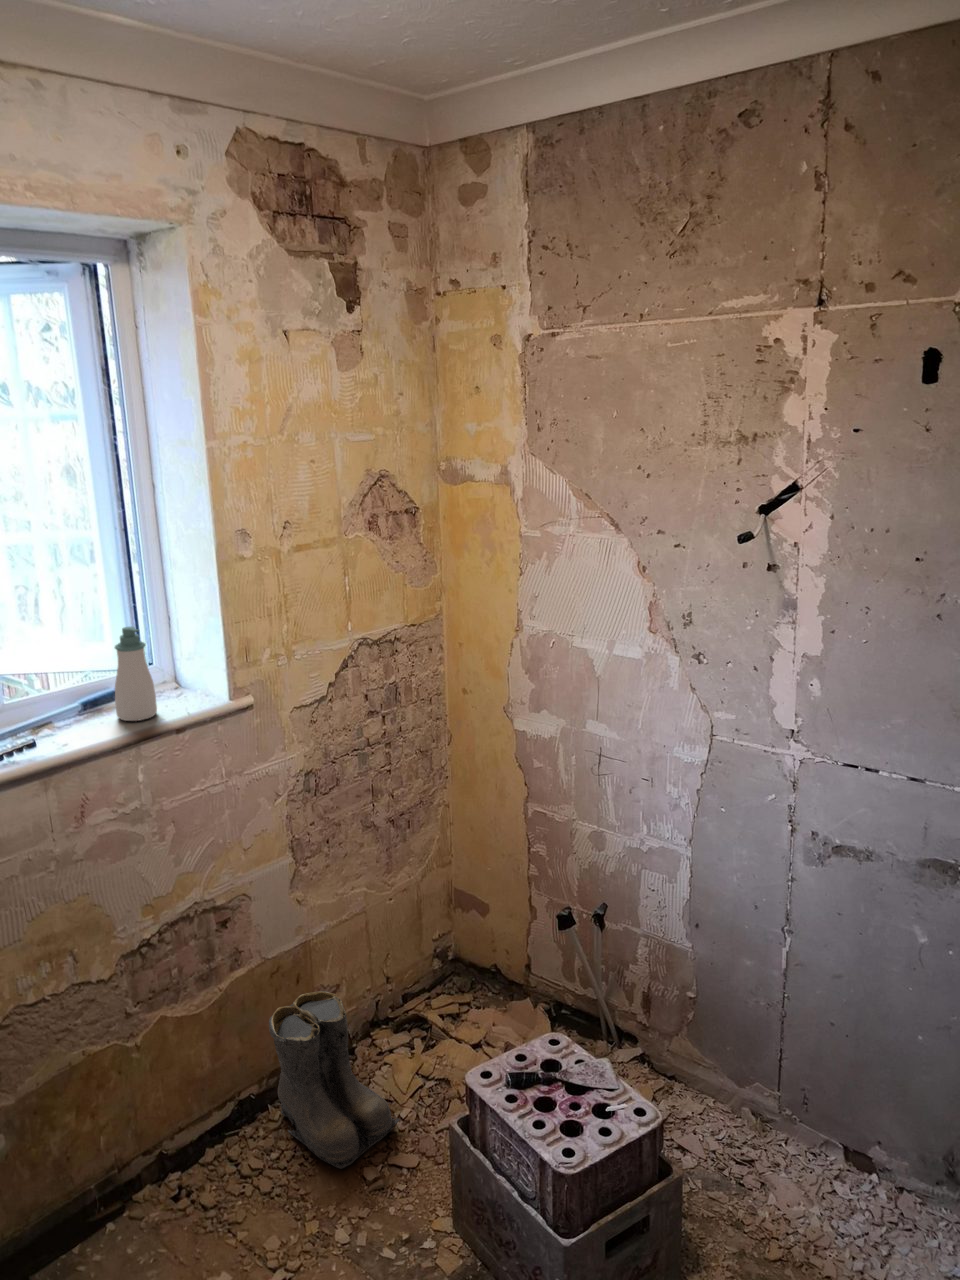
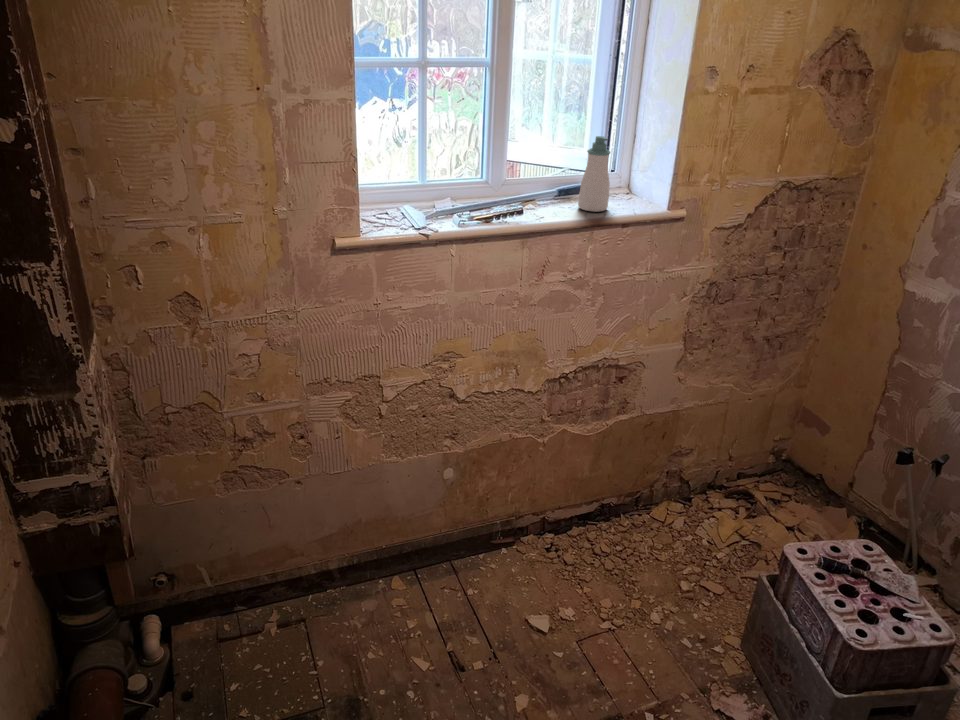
boots: present [269,991,399,1169] -> none [630,447,717,574]

